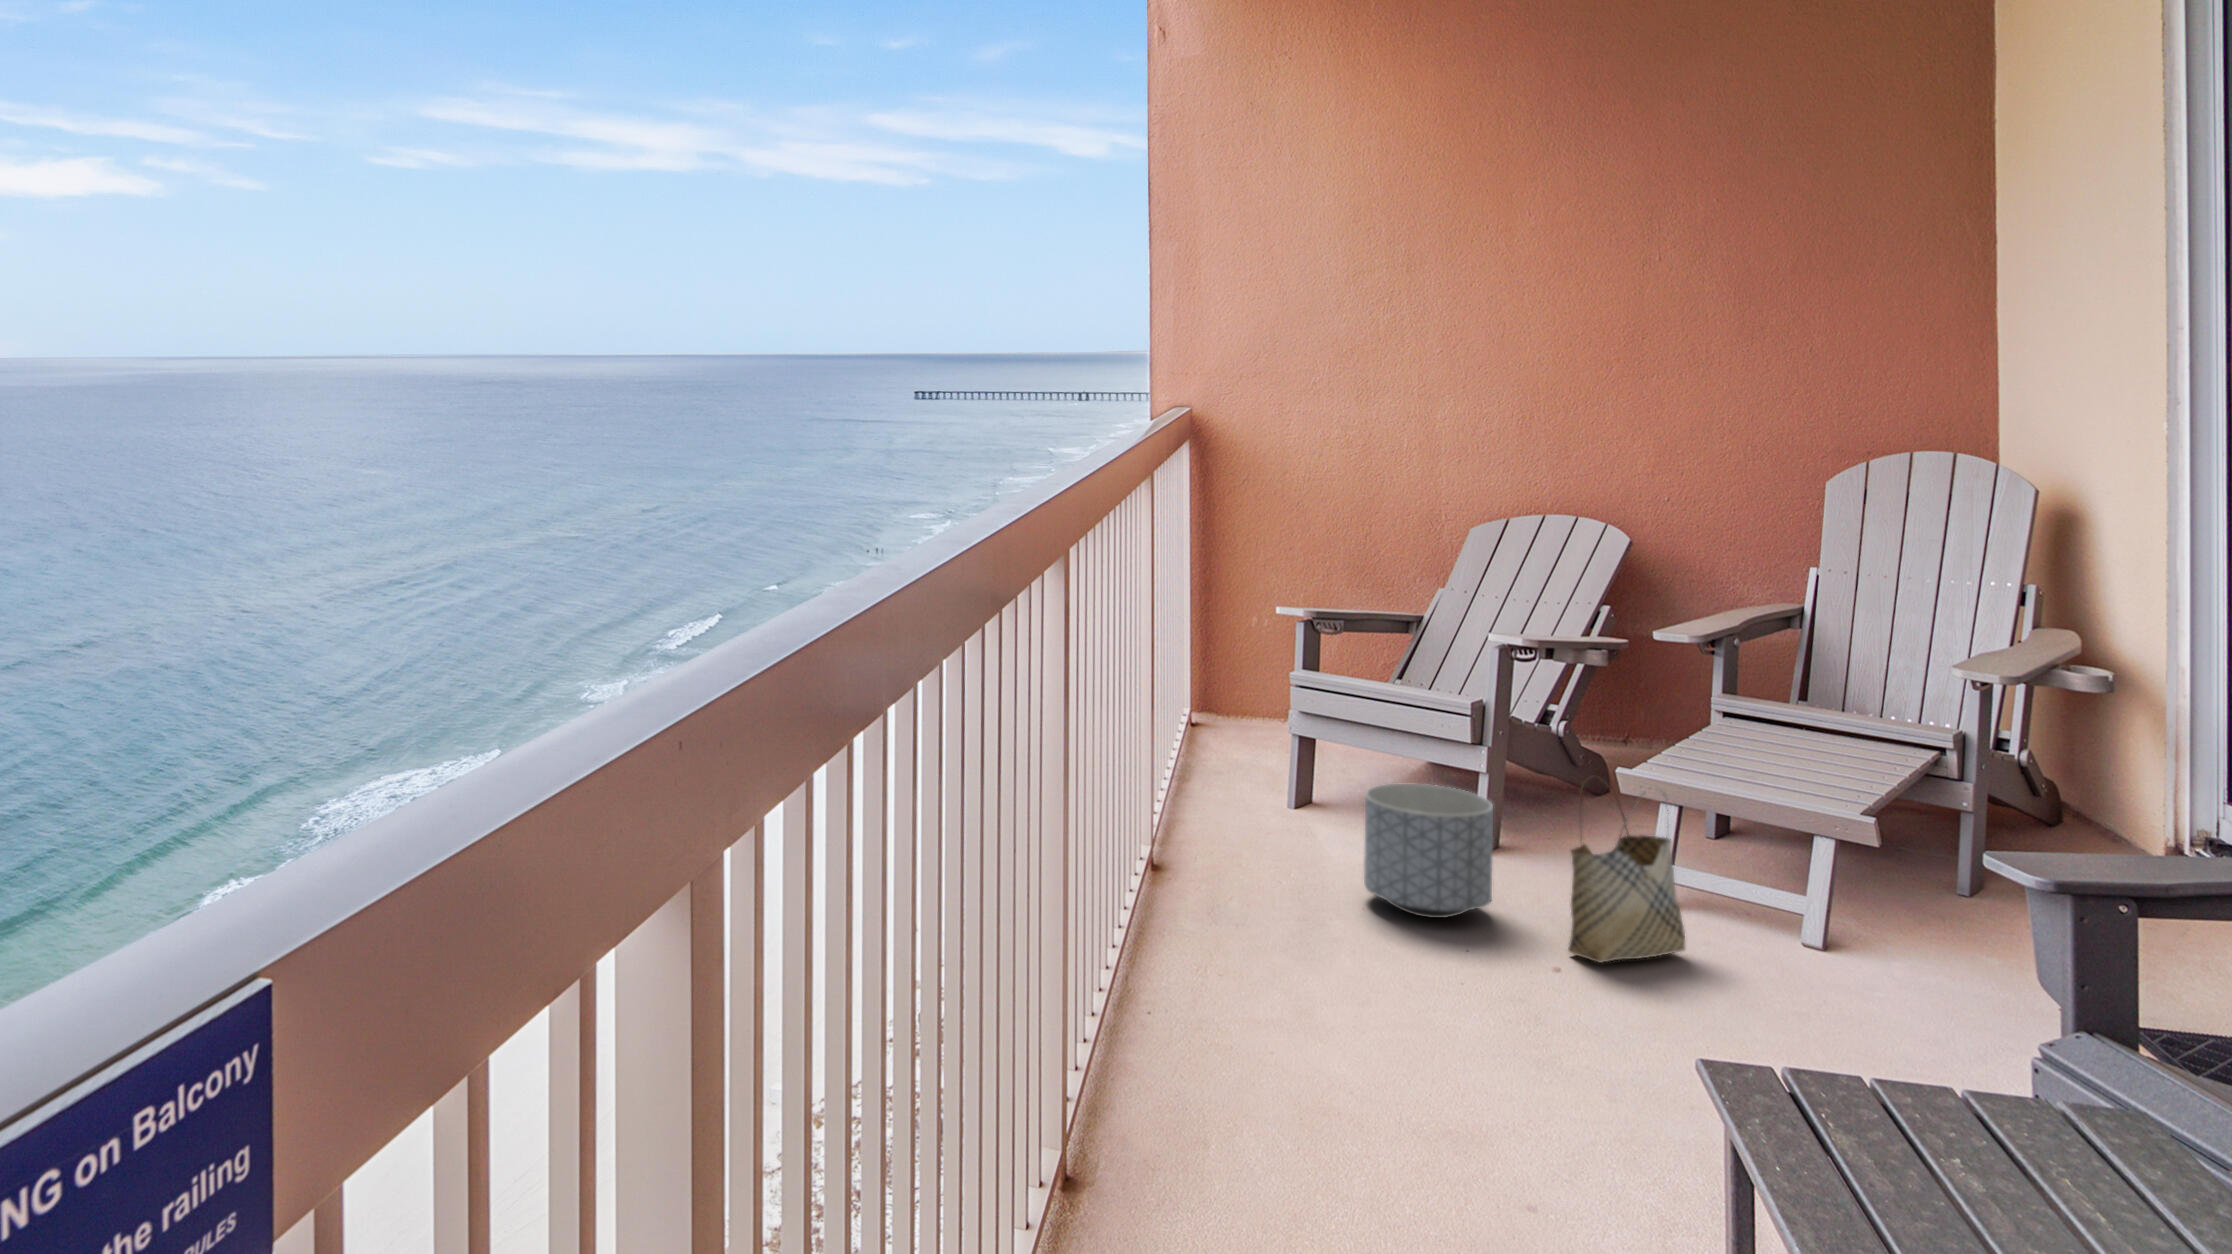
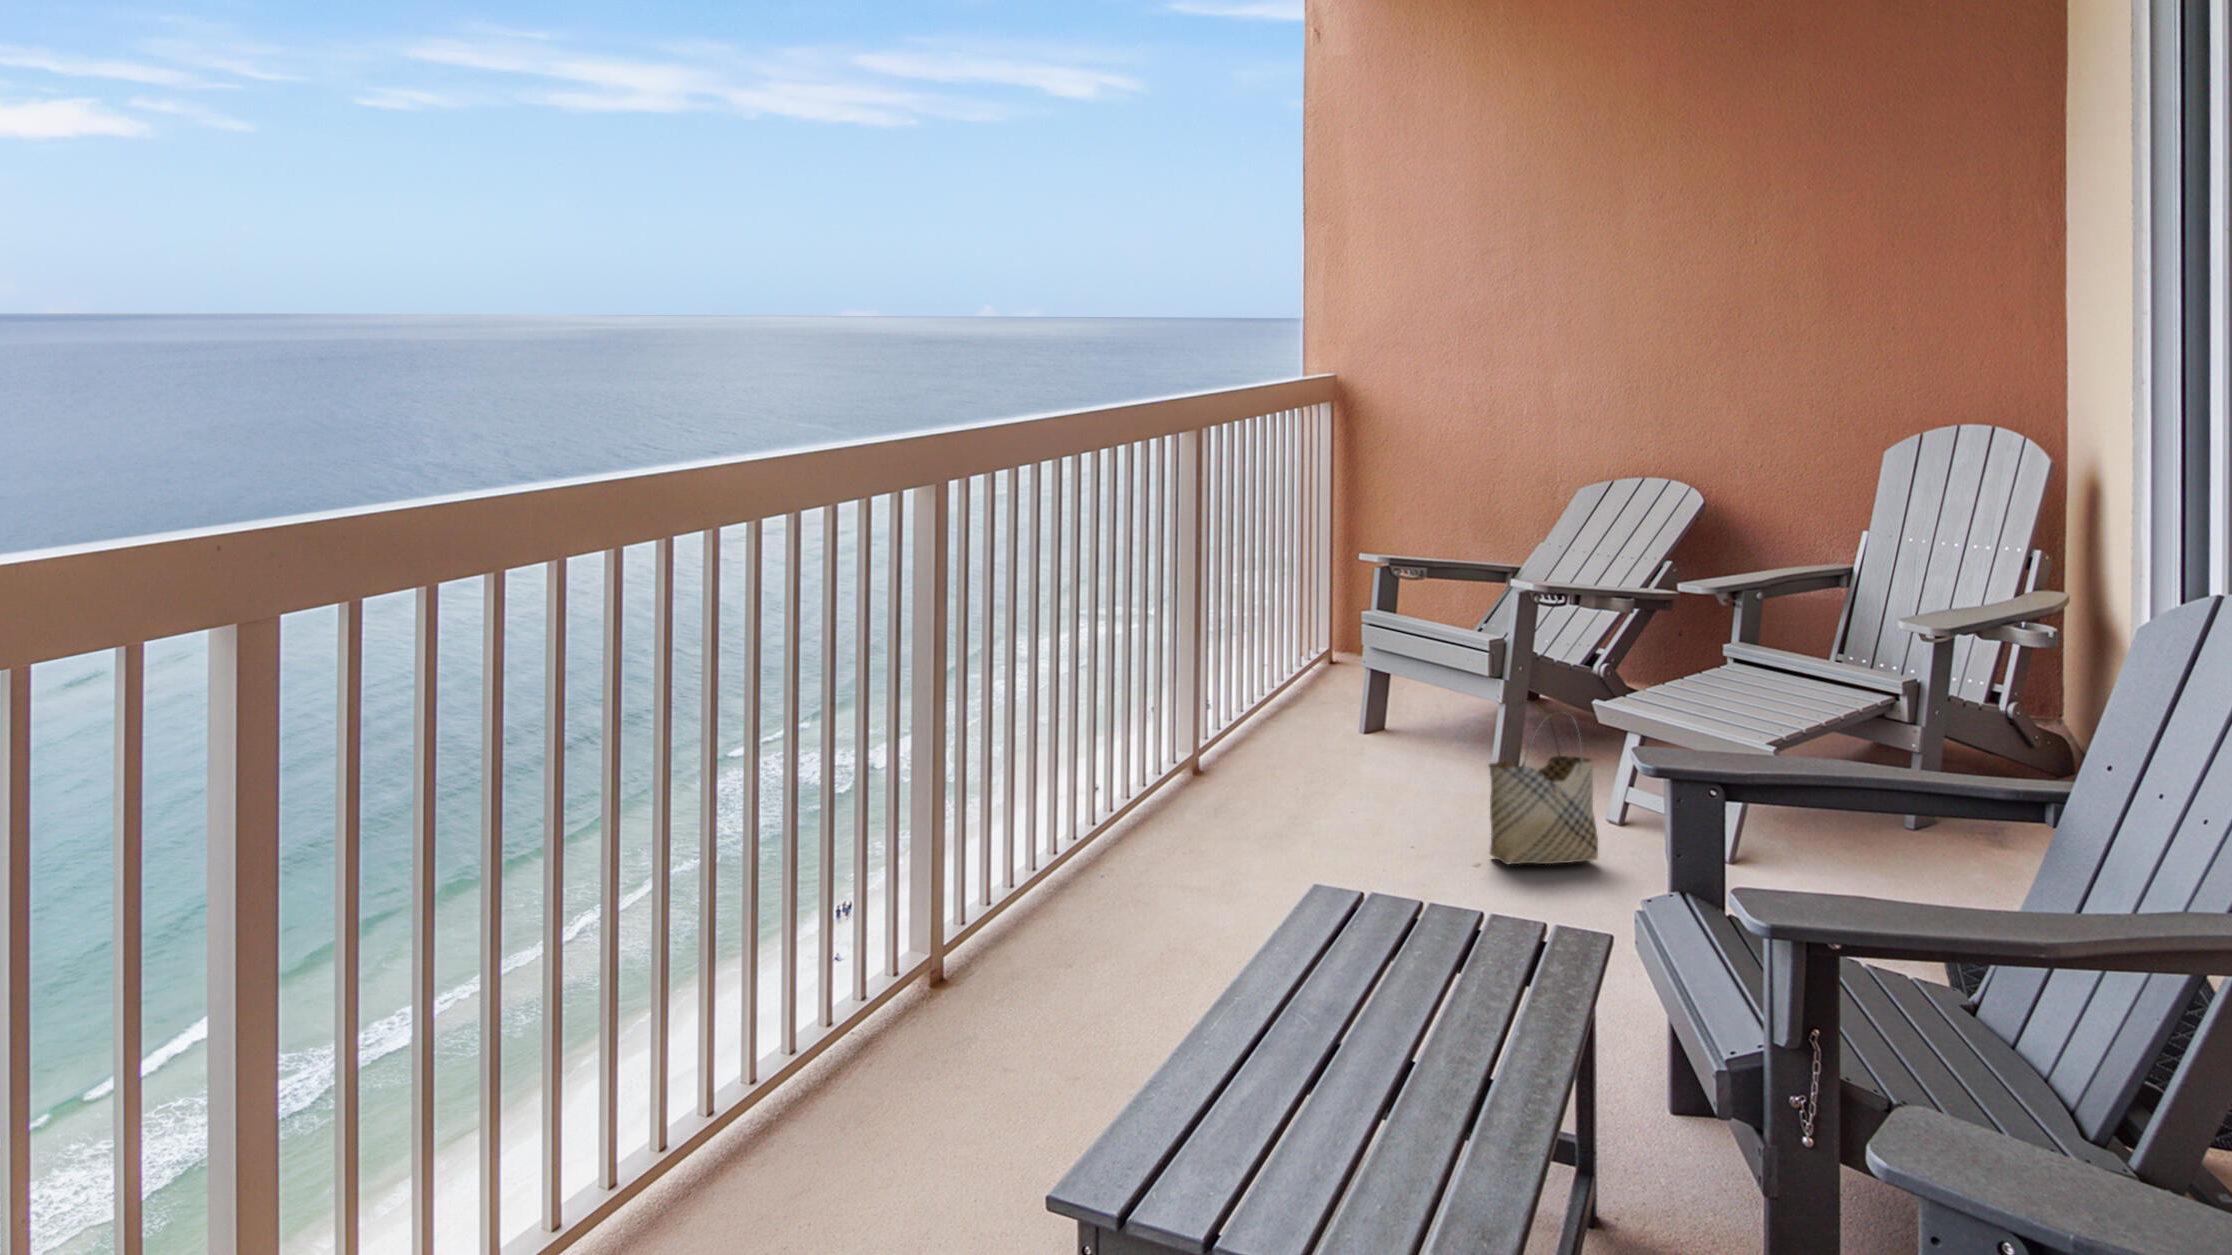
planter: present [1364,784,1493,918] -> none [1343,705,1452,822]

